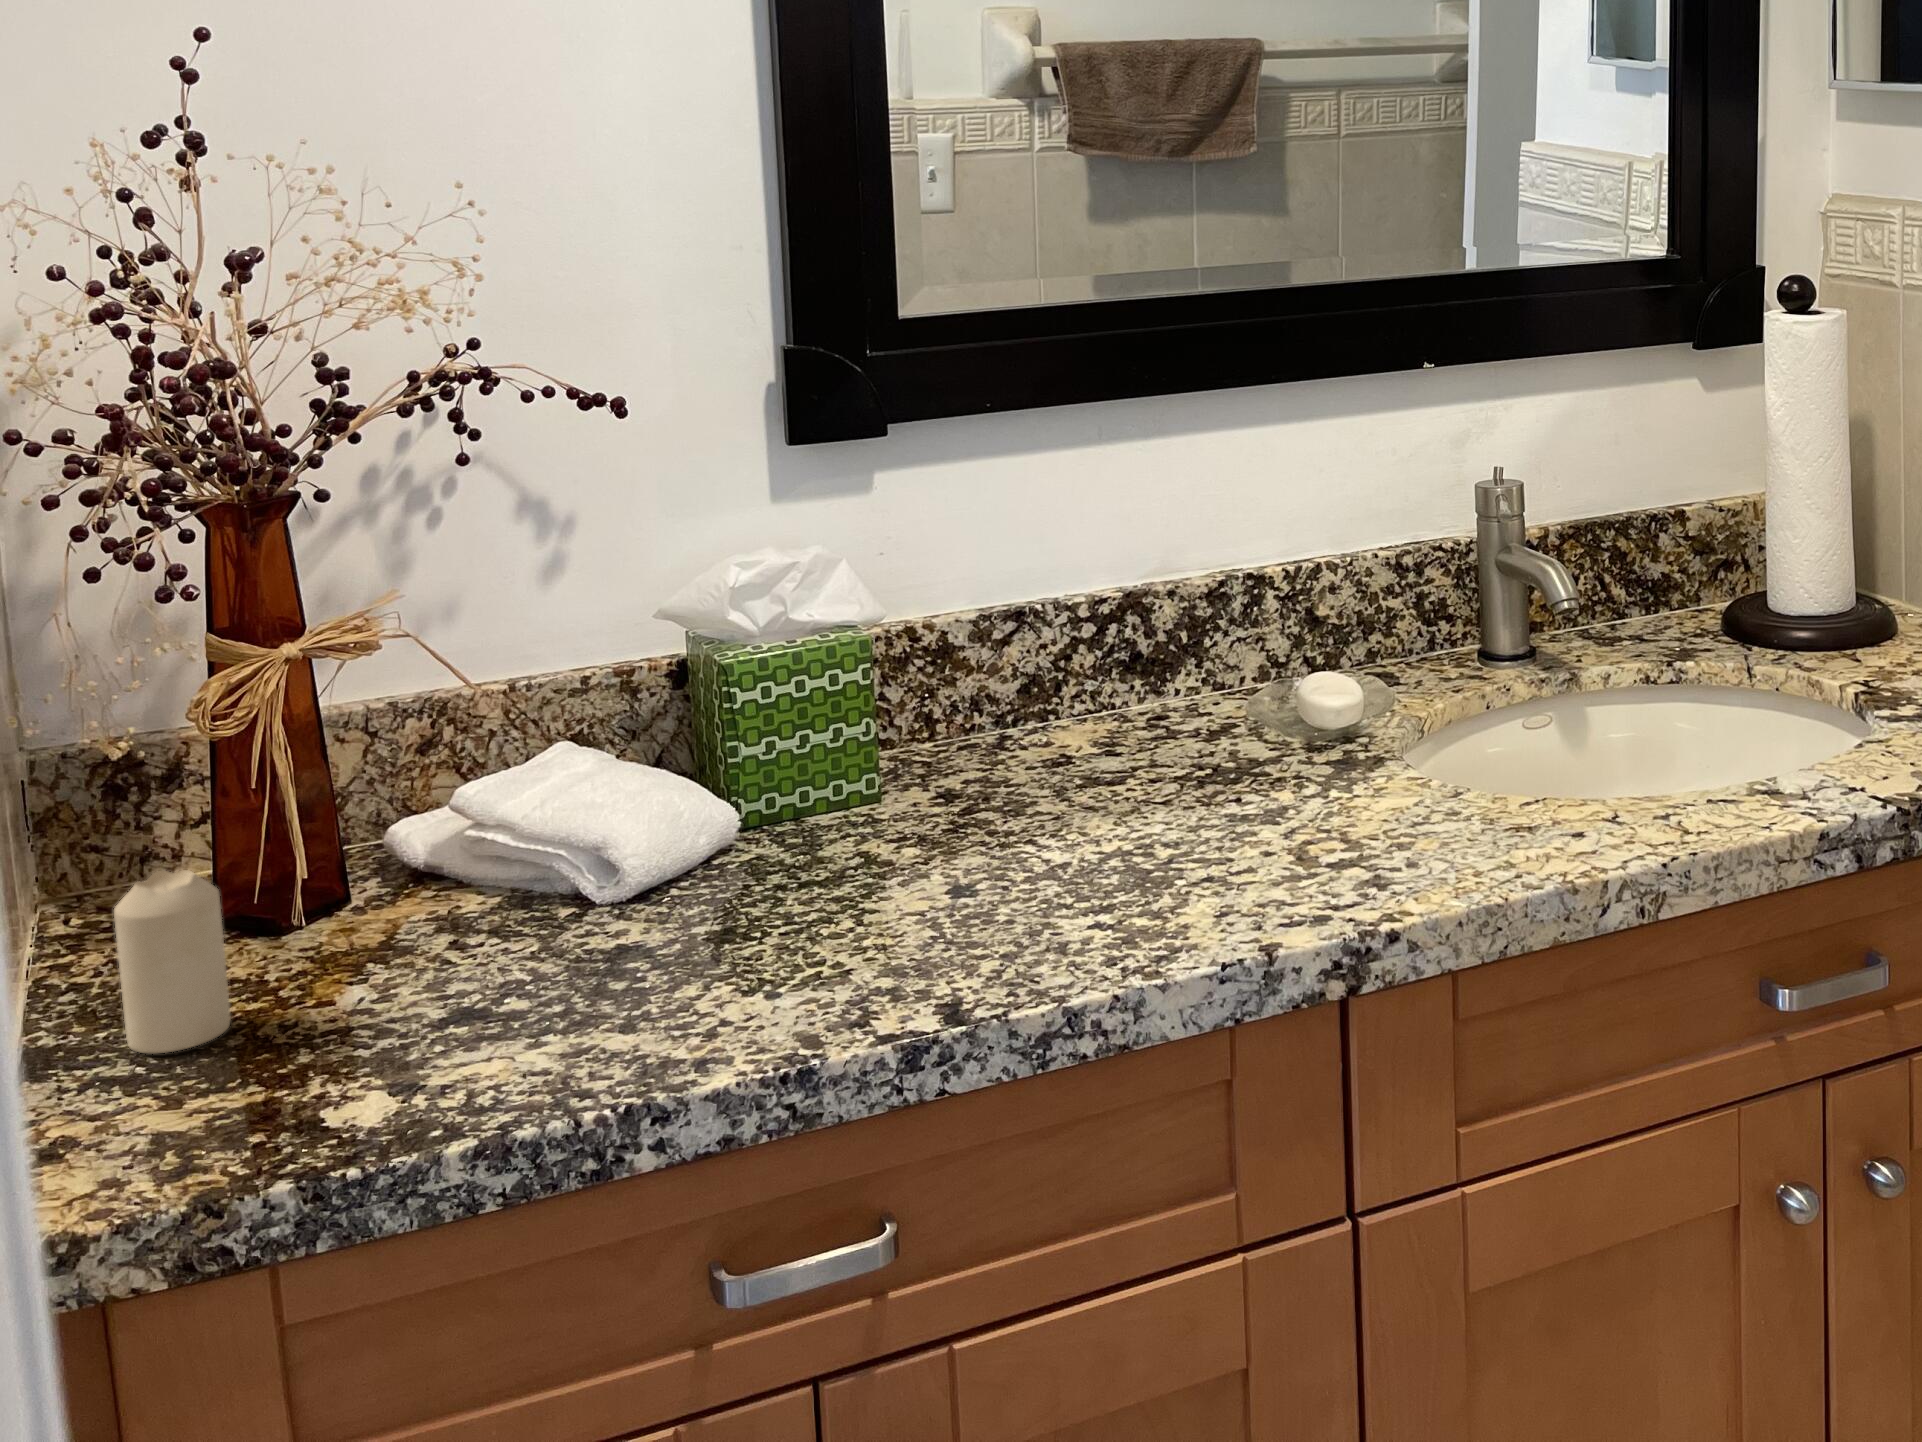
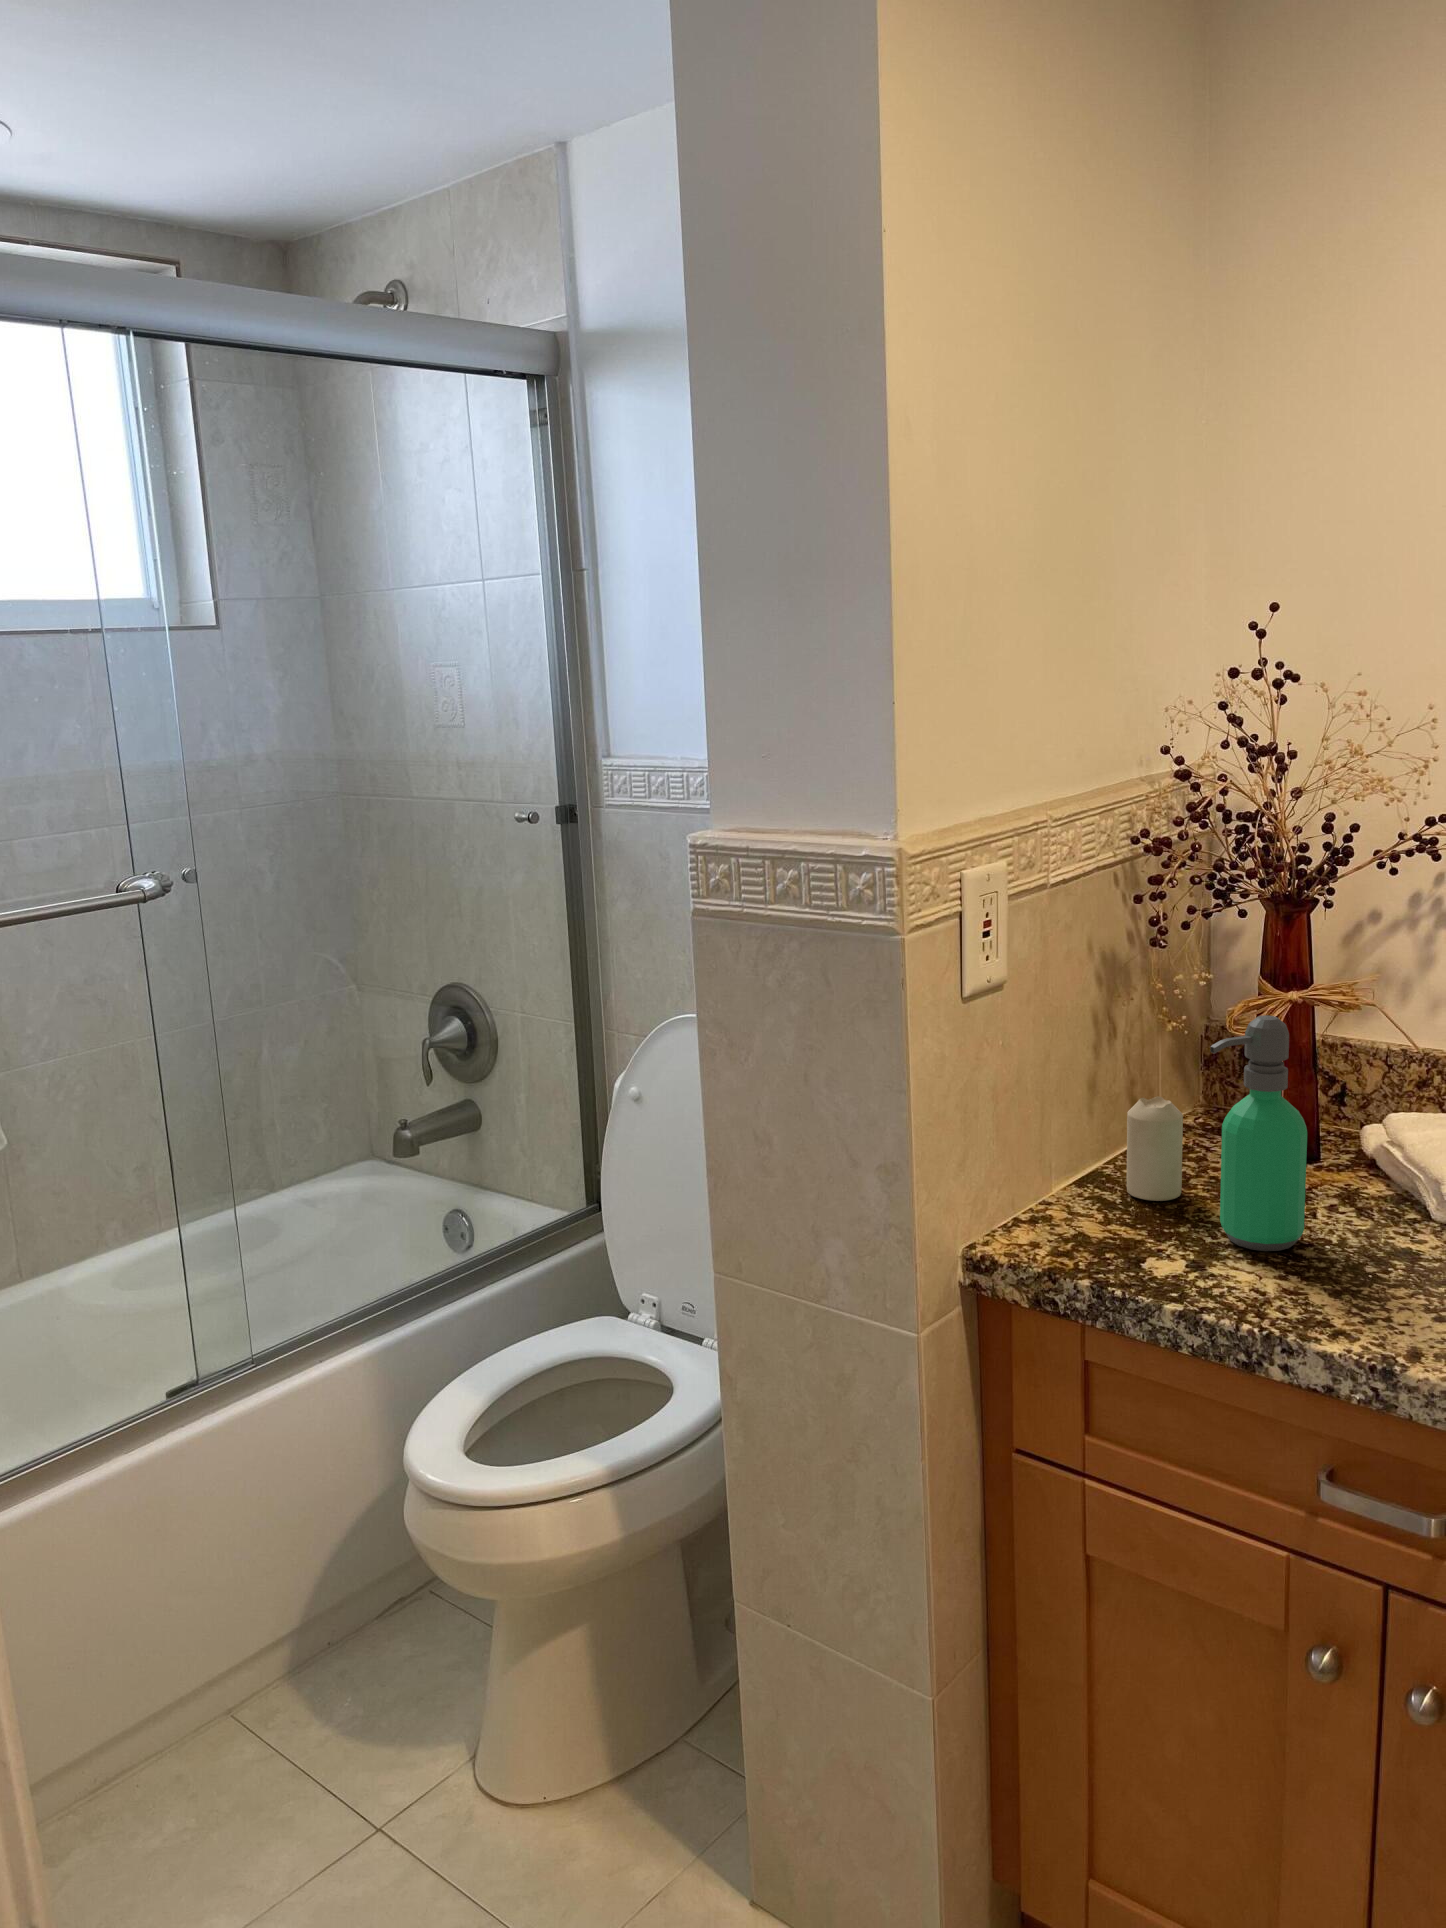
soap dispenser: none [357,668,502,1037] -> present [1210,1015,1307,1251]

